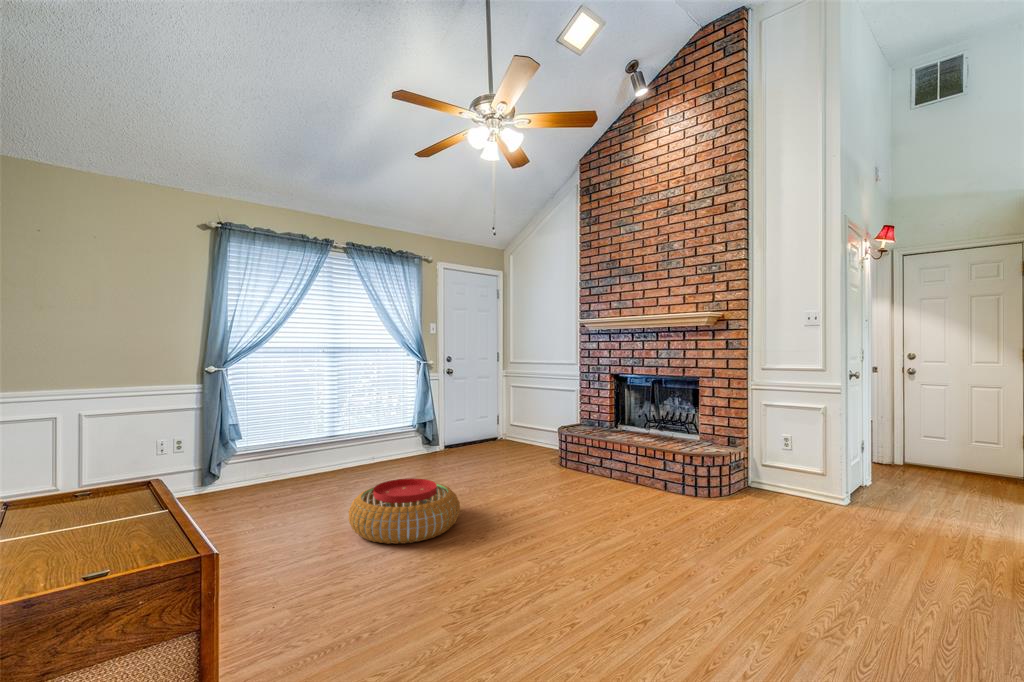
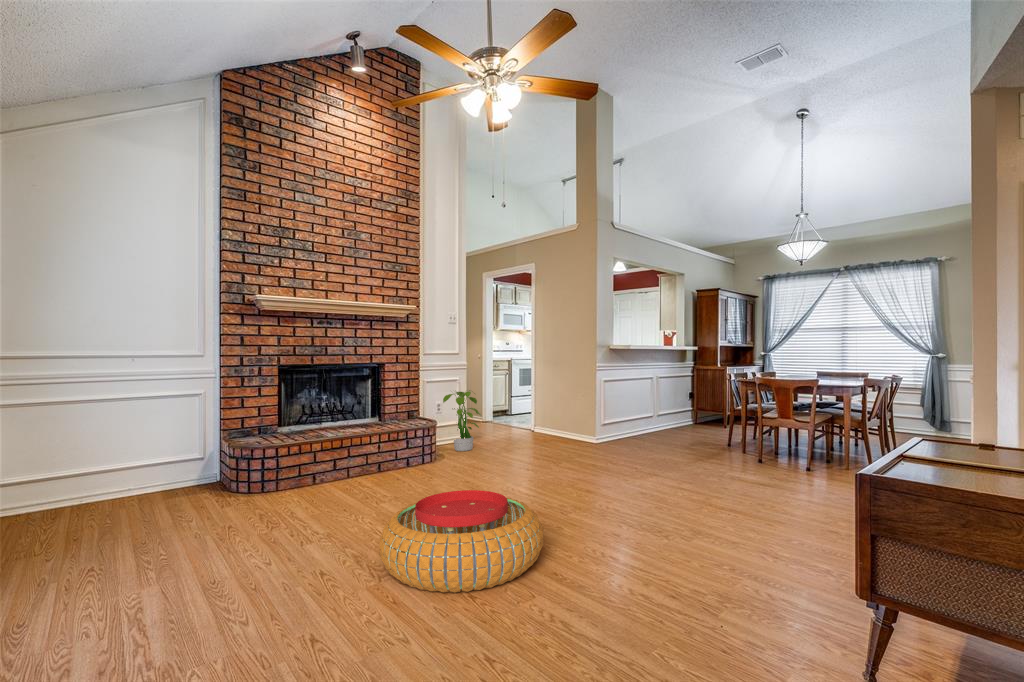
potted plant: none [763,420,825,509] -> present [443,390,481,451]

